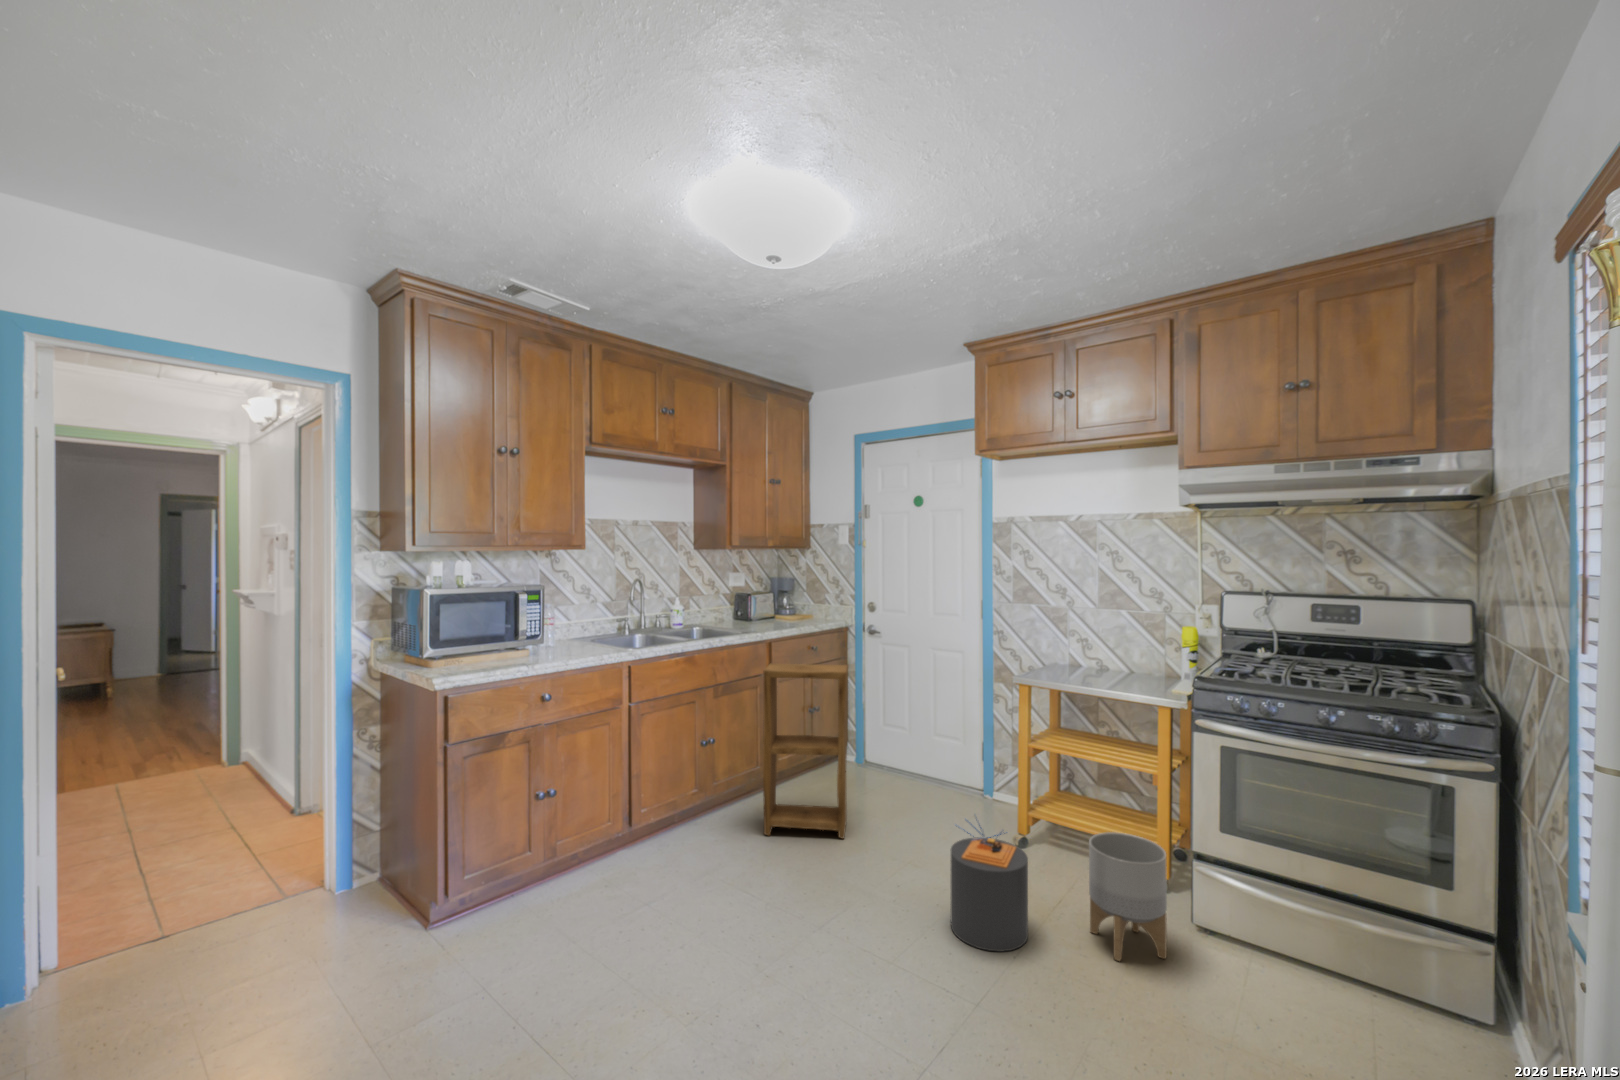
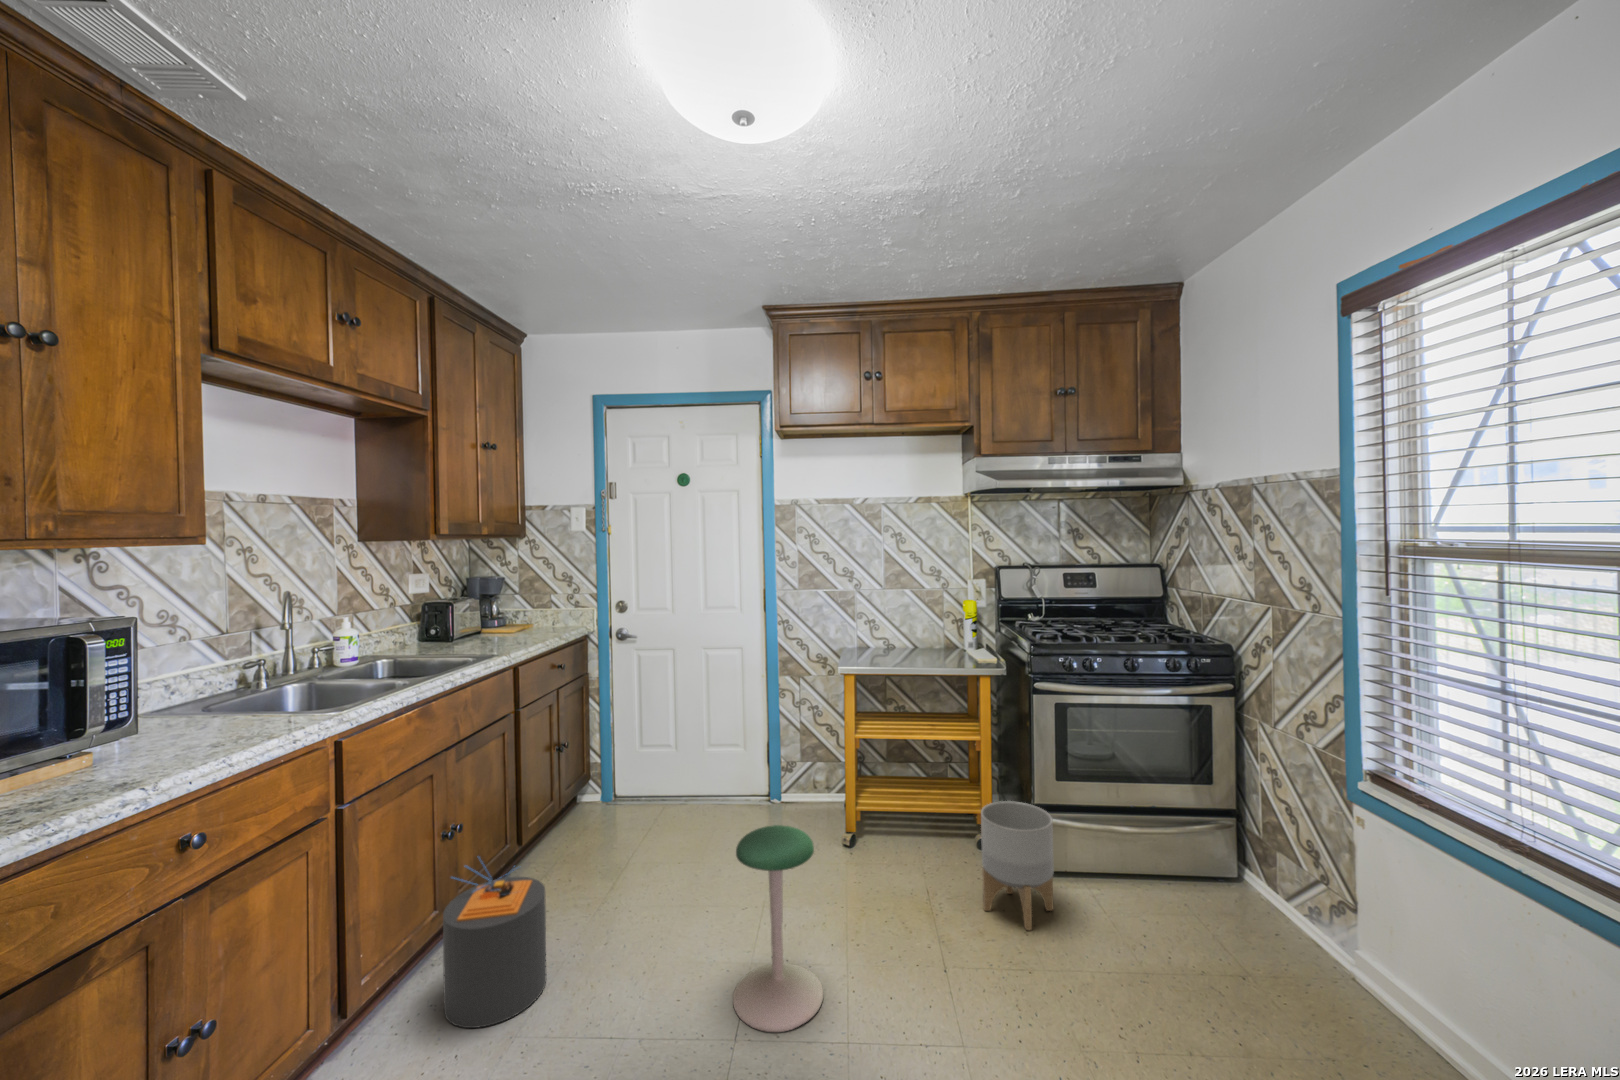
shelving unit: present [763,663,848,838] -> none [547,681,673,942]
stool: none [827,782,897,931] -> present [733,825,823,1032]
trash can: present [951,819,1028,951] -> present [443,857,546,1028]

